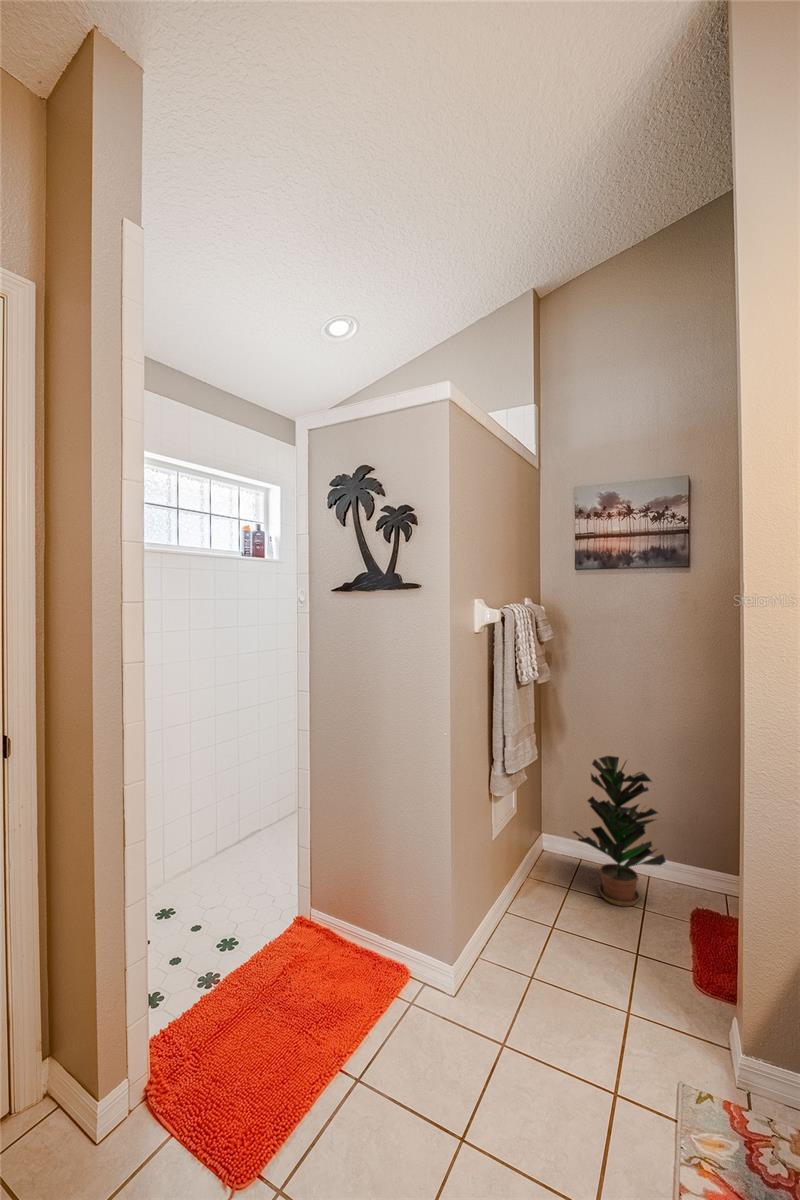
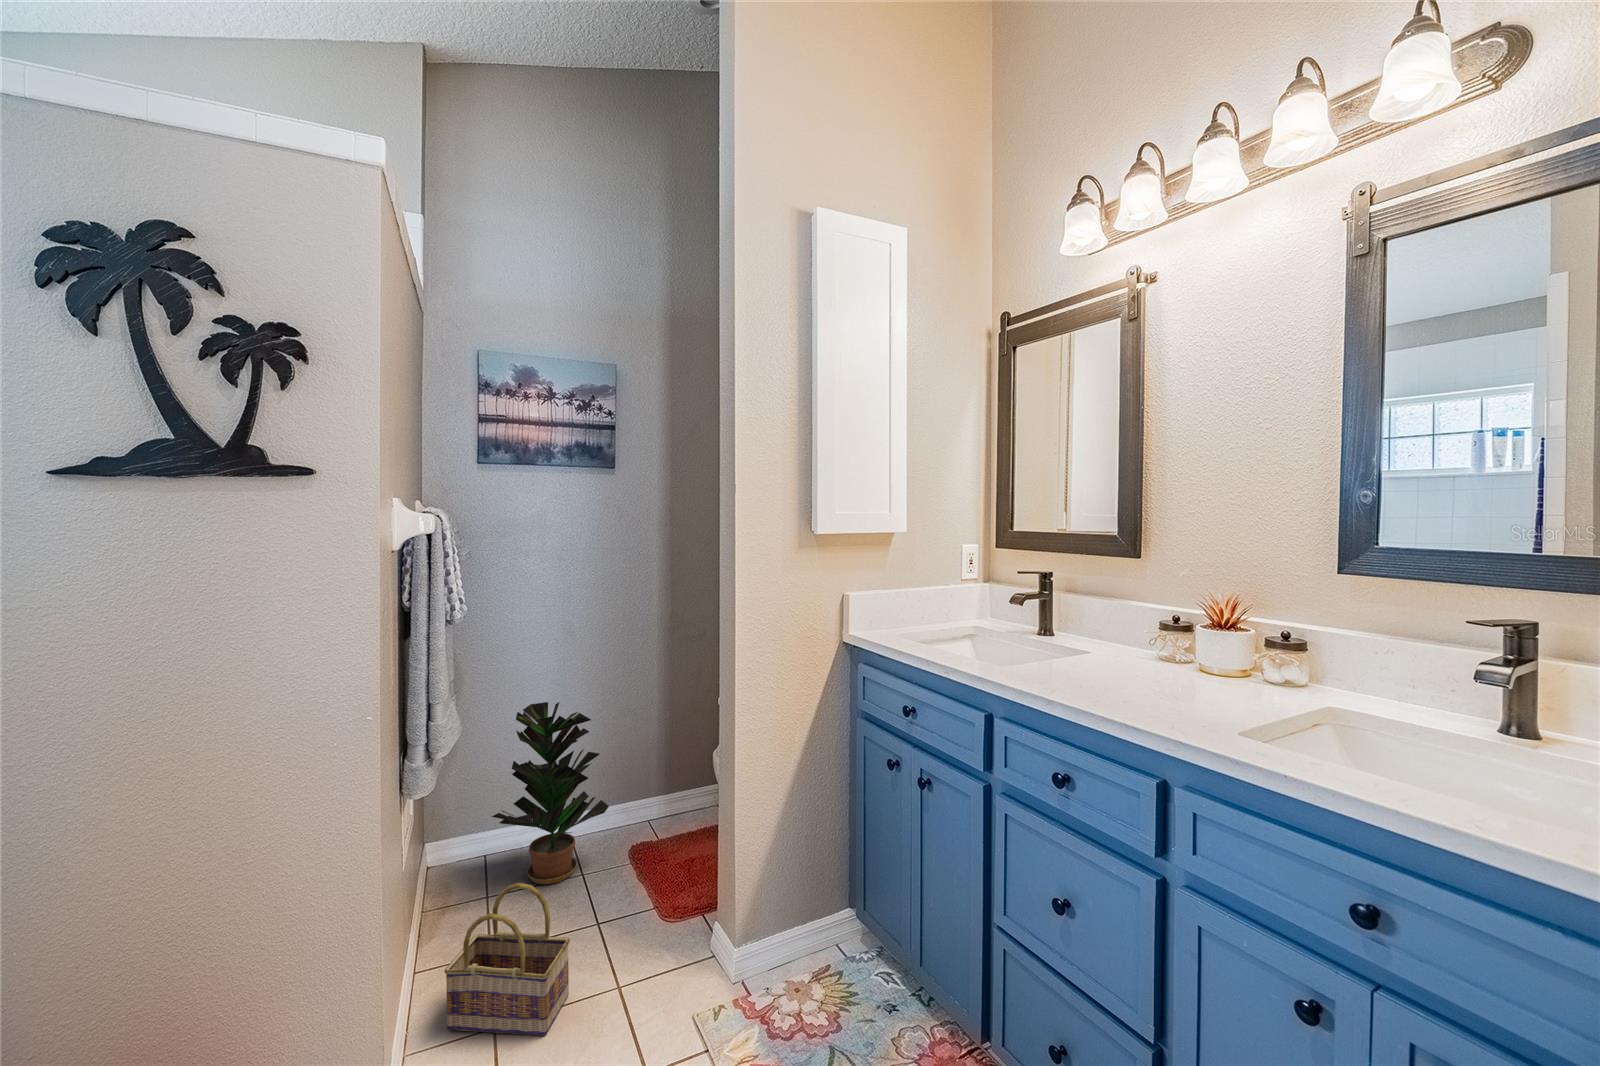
basket: none [503,883,587,1008] -> present [444,883,570,1035]

